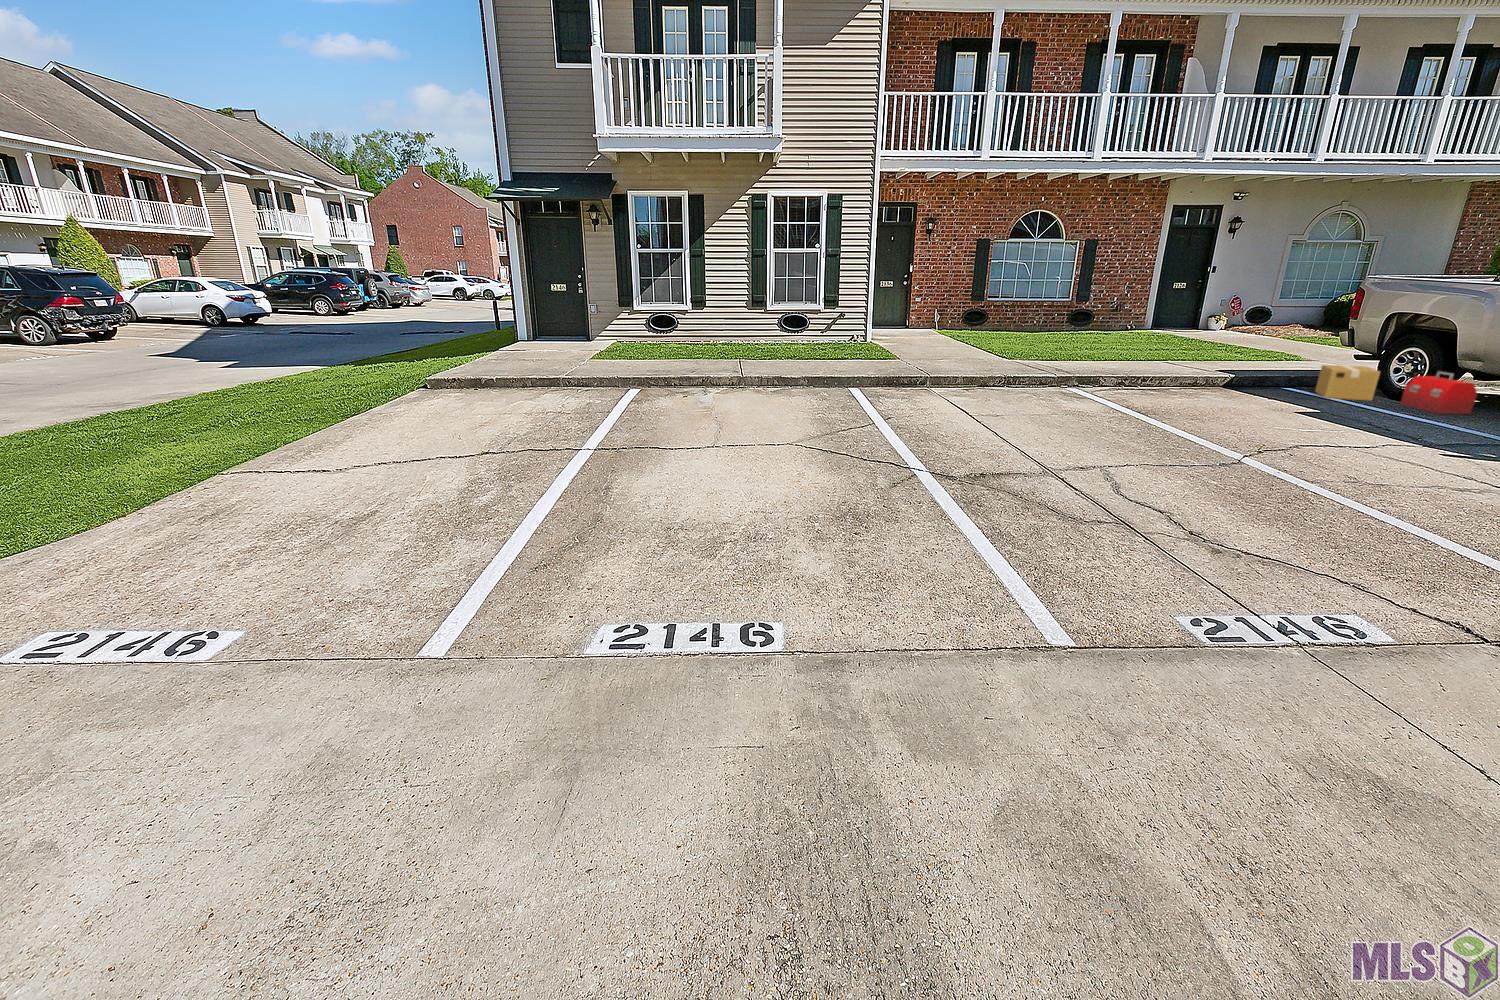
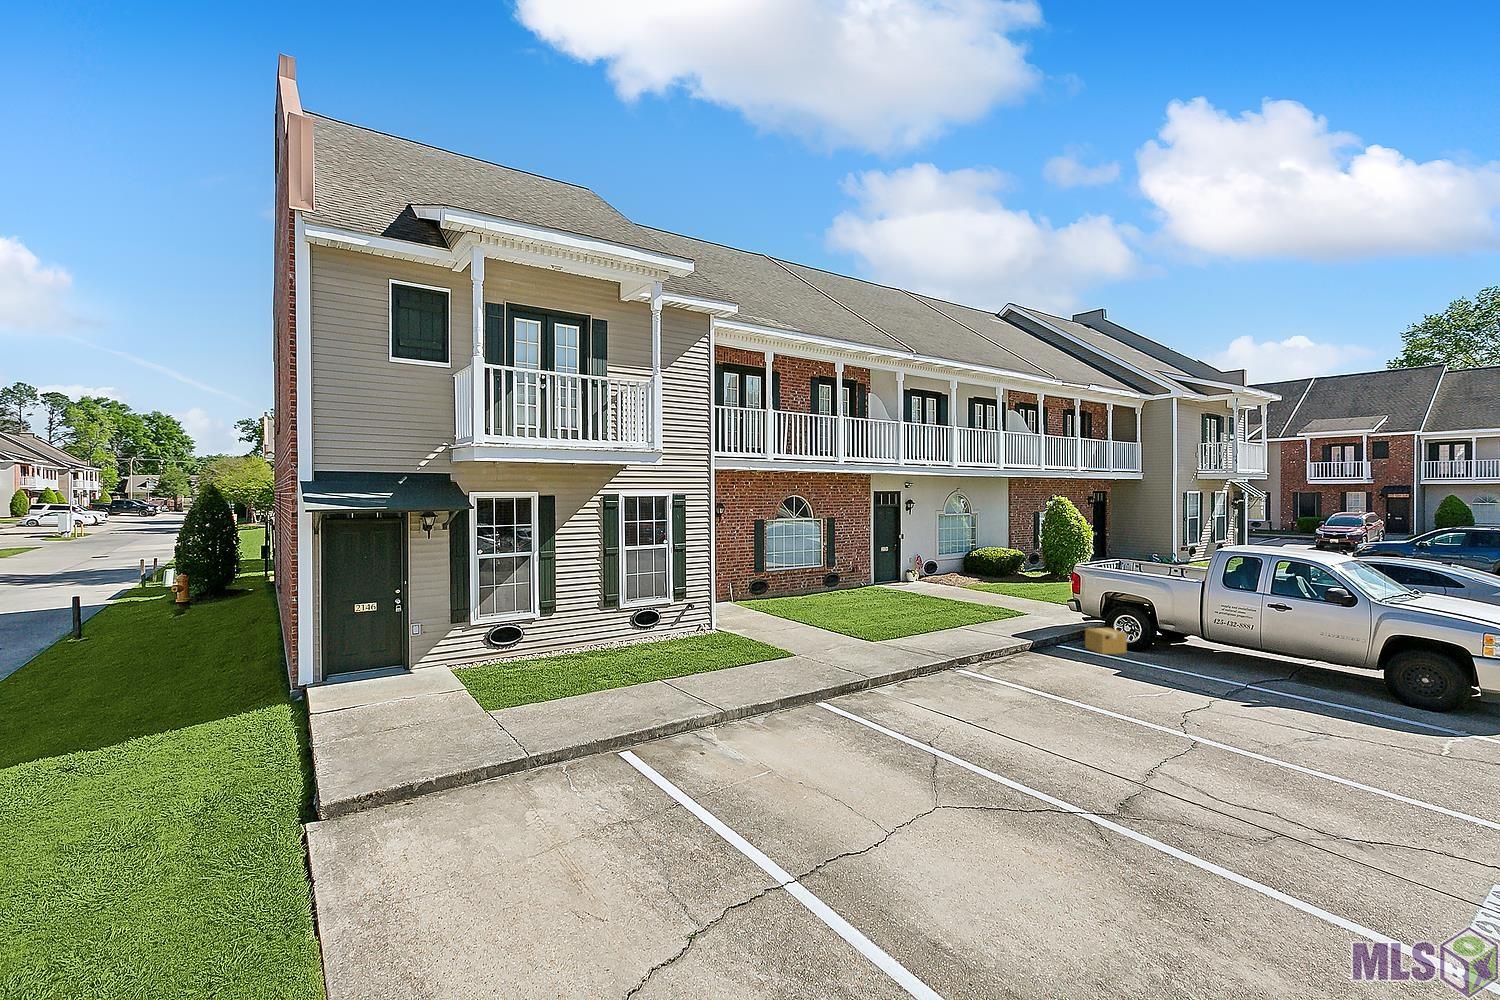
toolbox: present [1400,372,1477,414] -> none [1145,632,1187,662]

